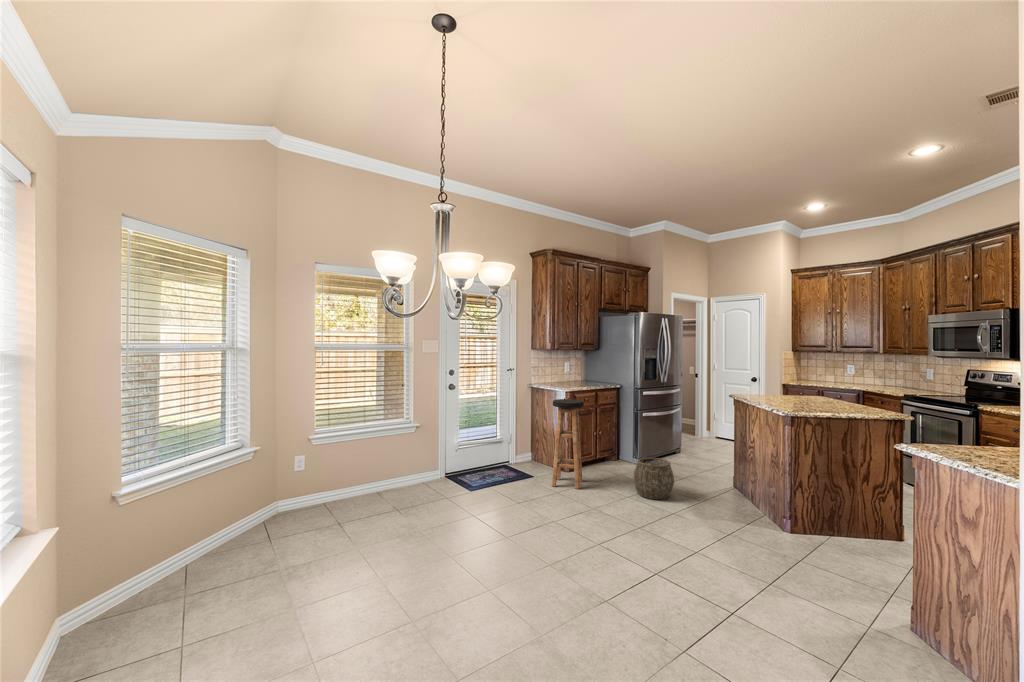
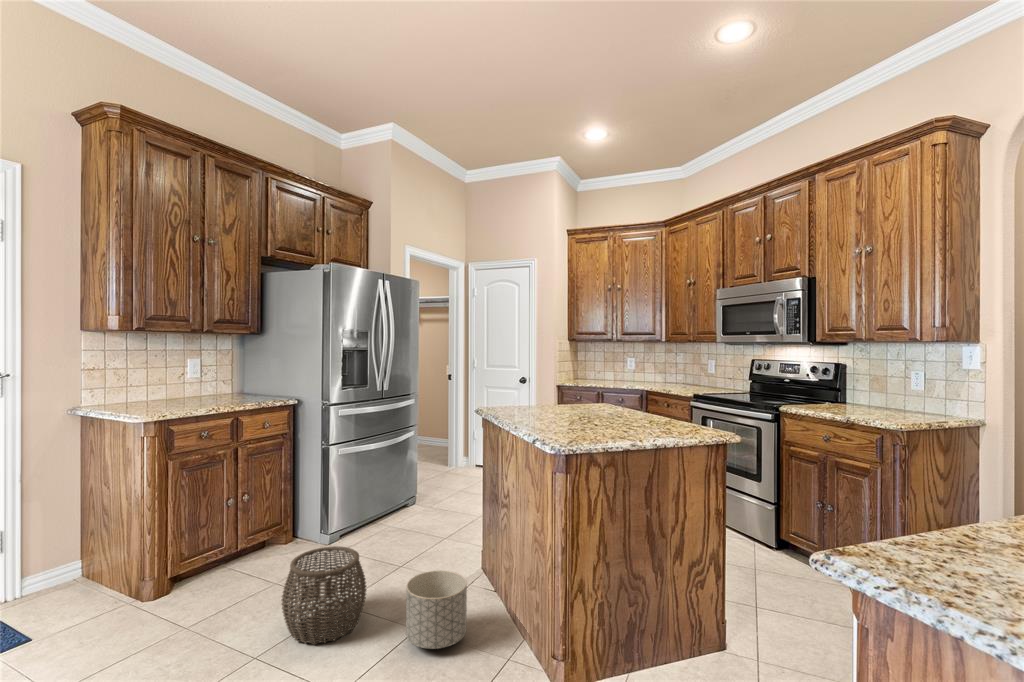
bar stool: present [552,399,584,489] -> none [79,440,180,656]
planter: none [698,475,732,510] -> present [406,571,467,649]

